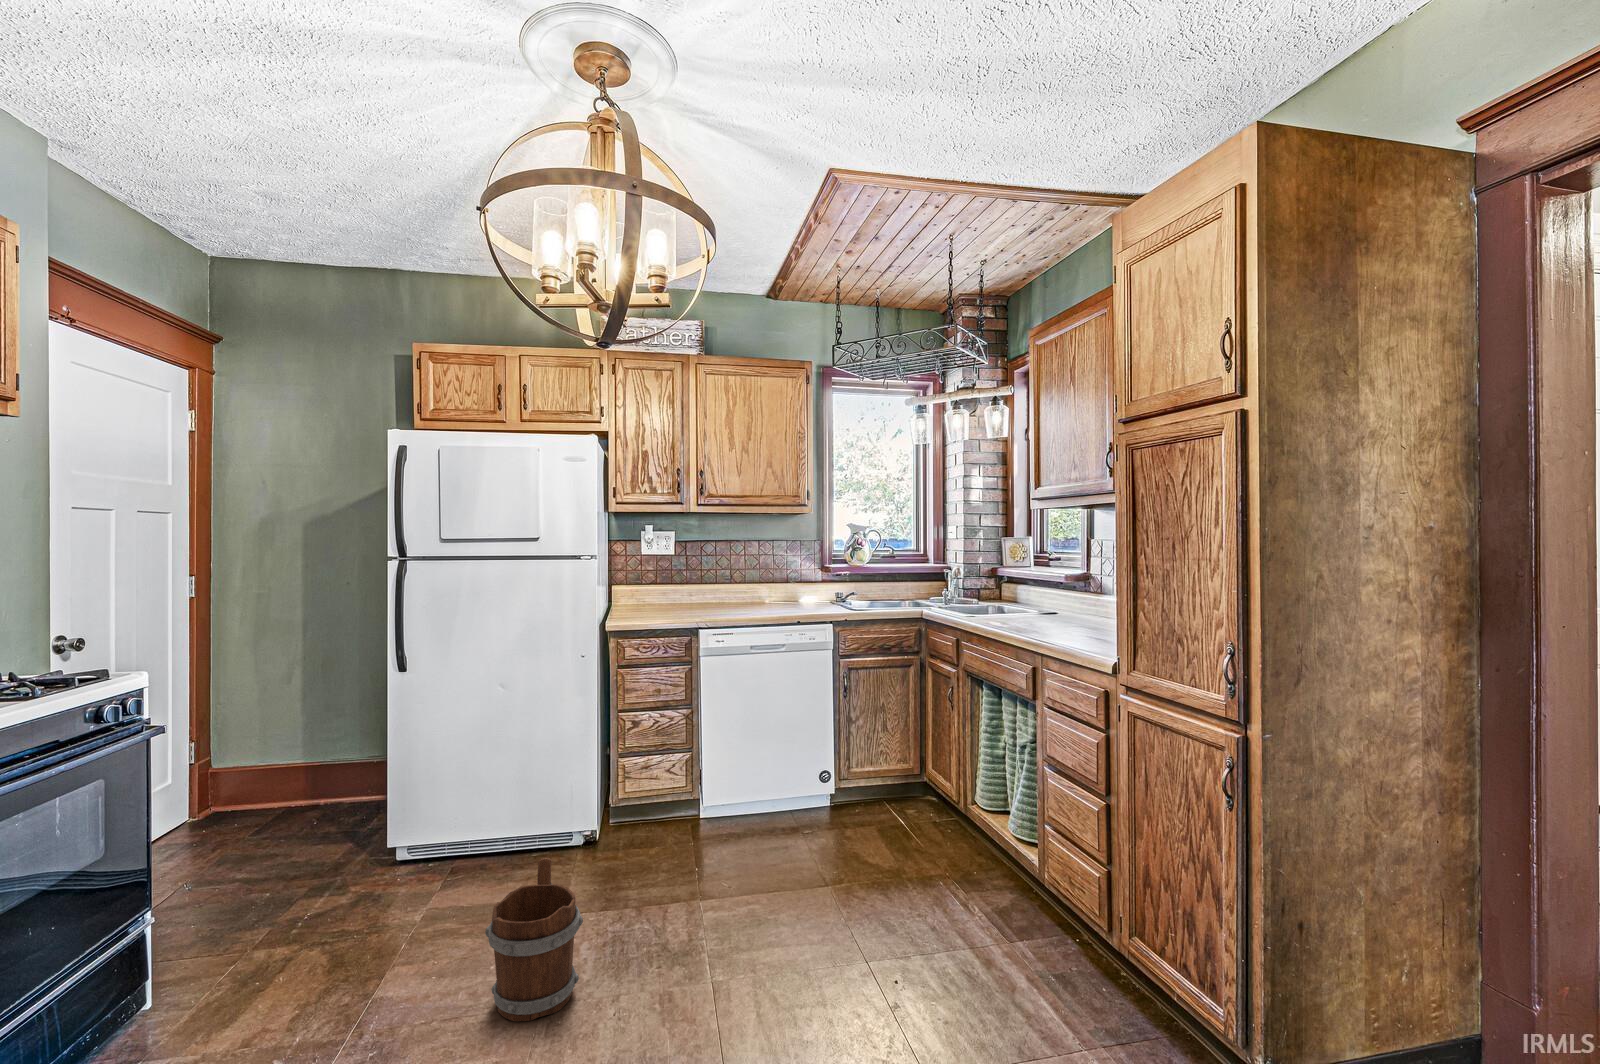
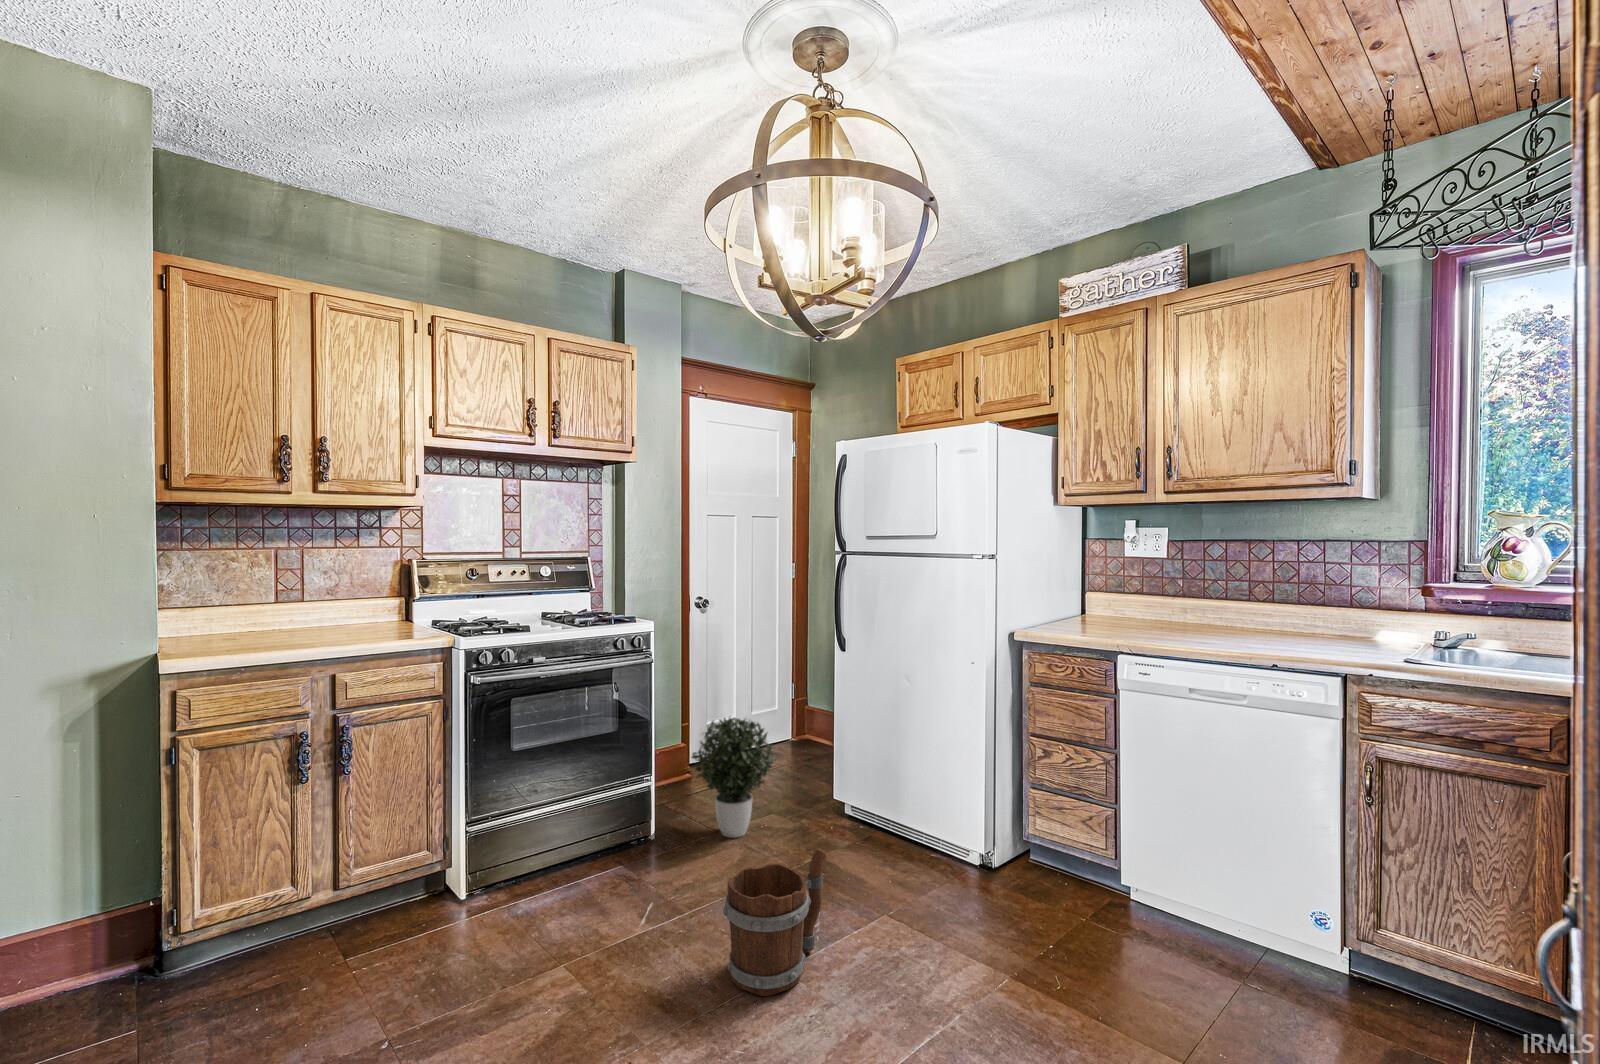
potted plant: none [225,776,349,937] -> present [692,717,774,838]

